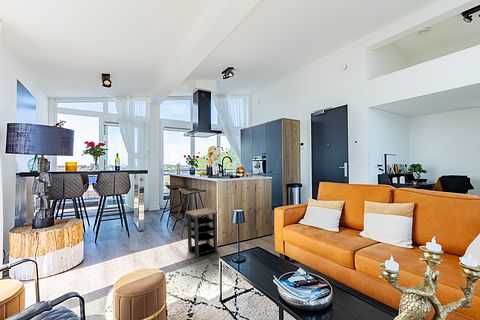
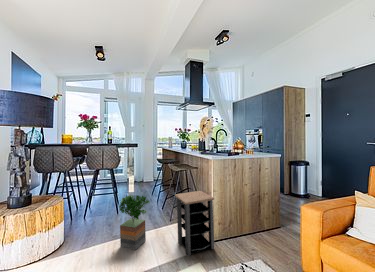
potted tree: none [136,213,164,258] -> present [119,195,150,250]

